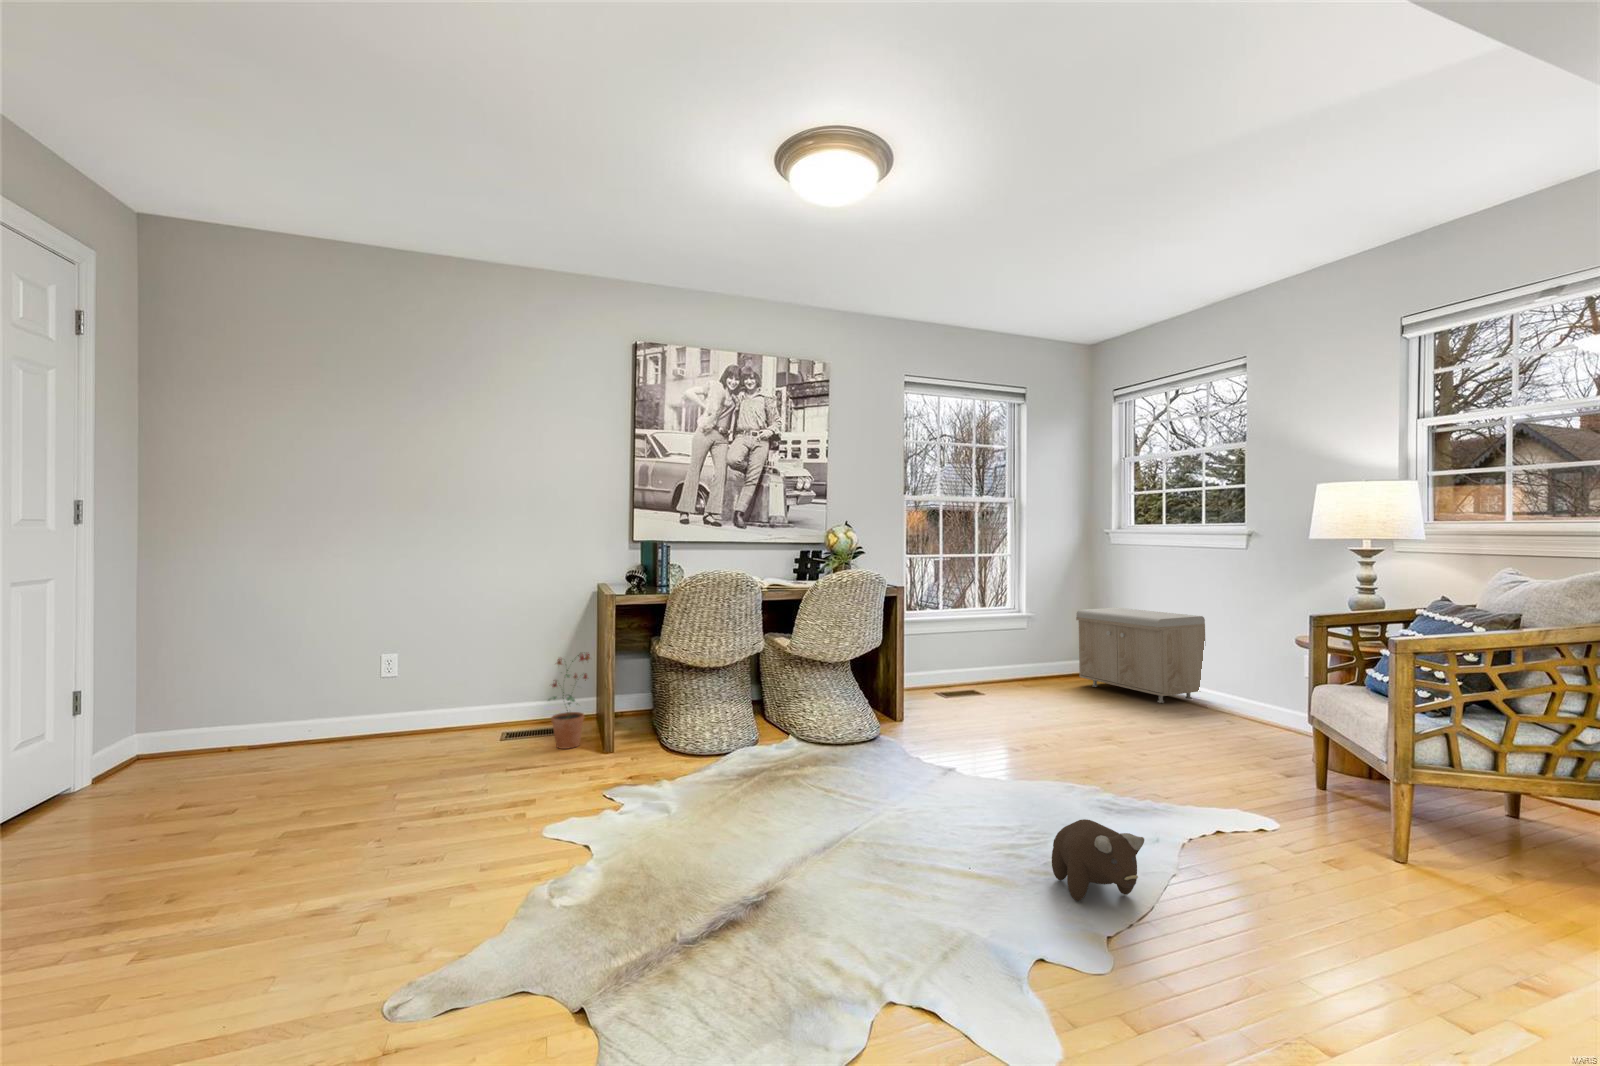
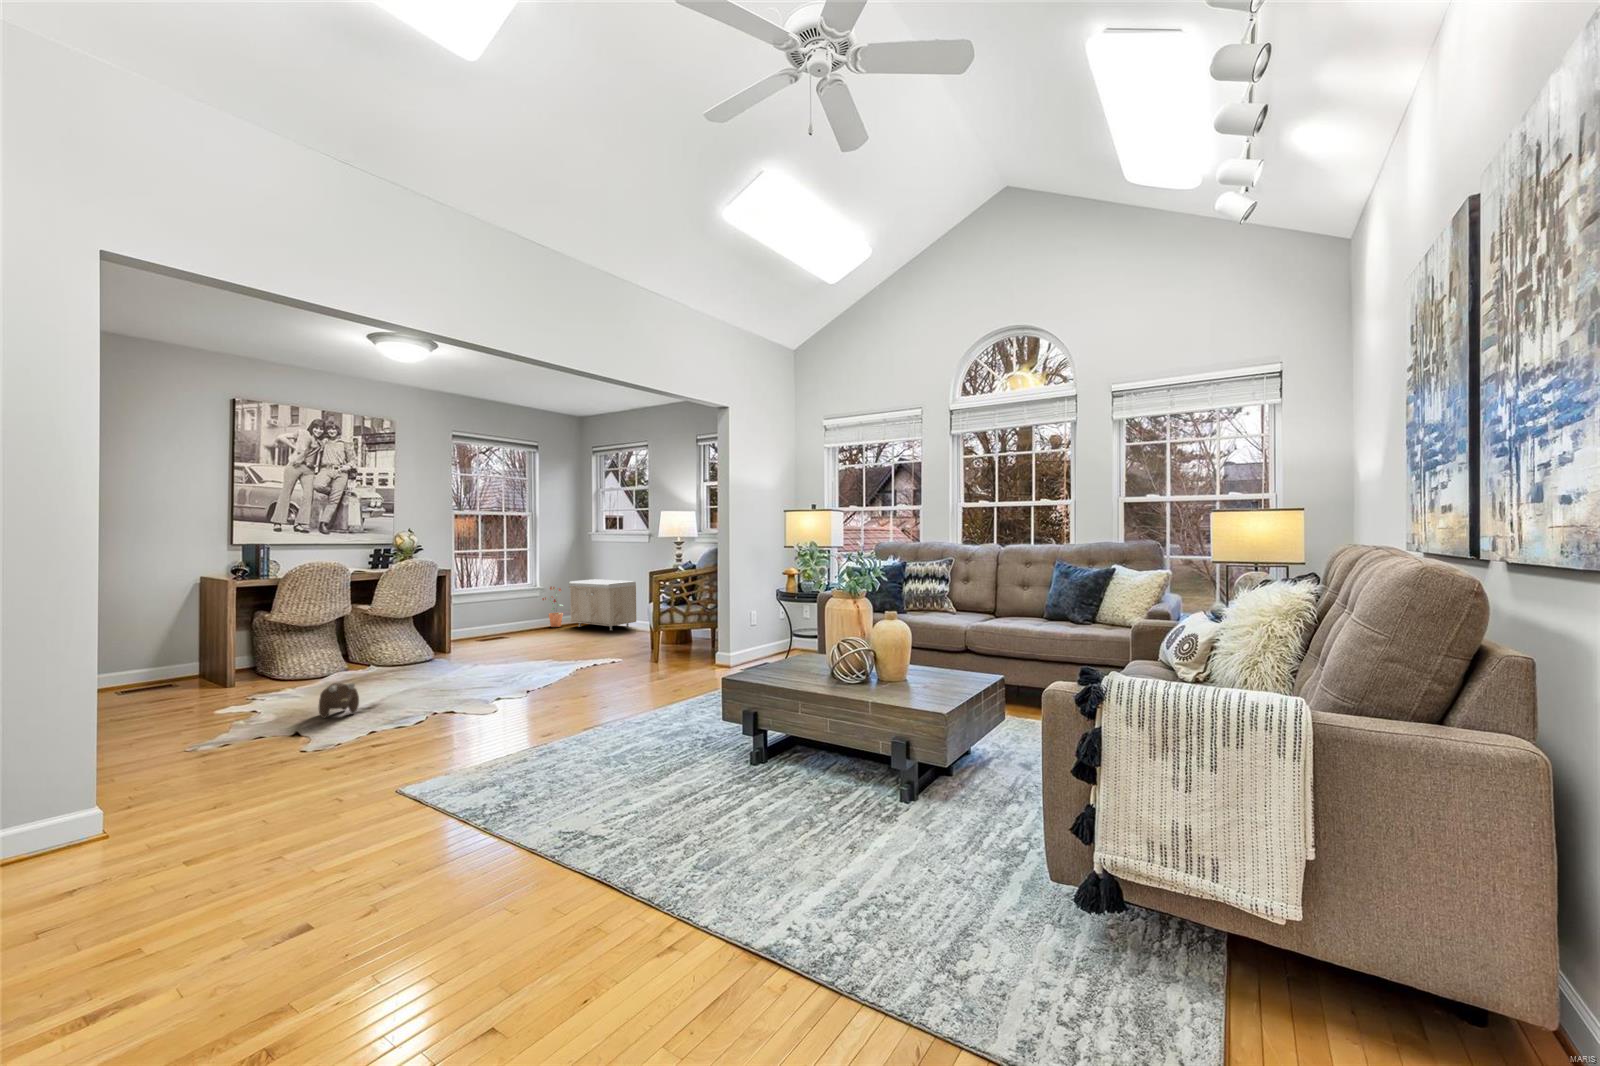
potted plant: present [549,653,590,749] -> present [542,586,563,627]
plush toy: present [1052,819,1144,901] -> present [319,683,359,718]

